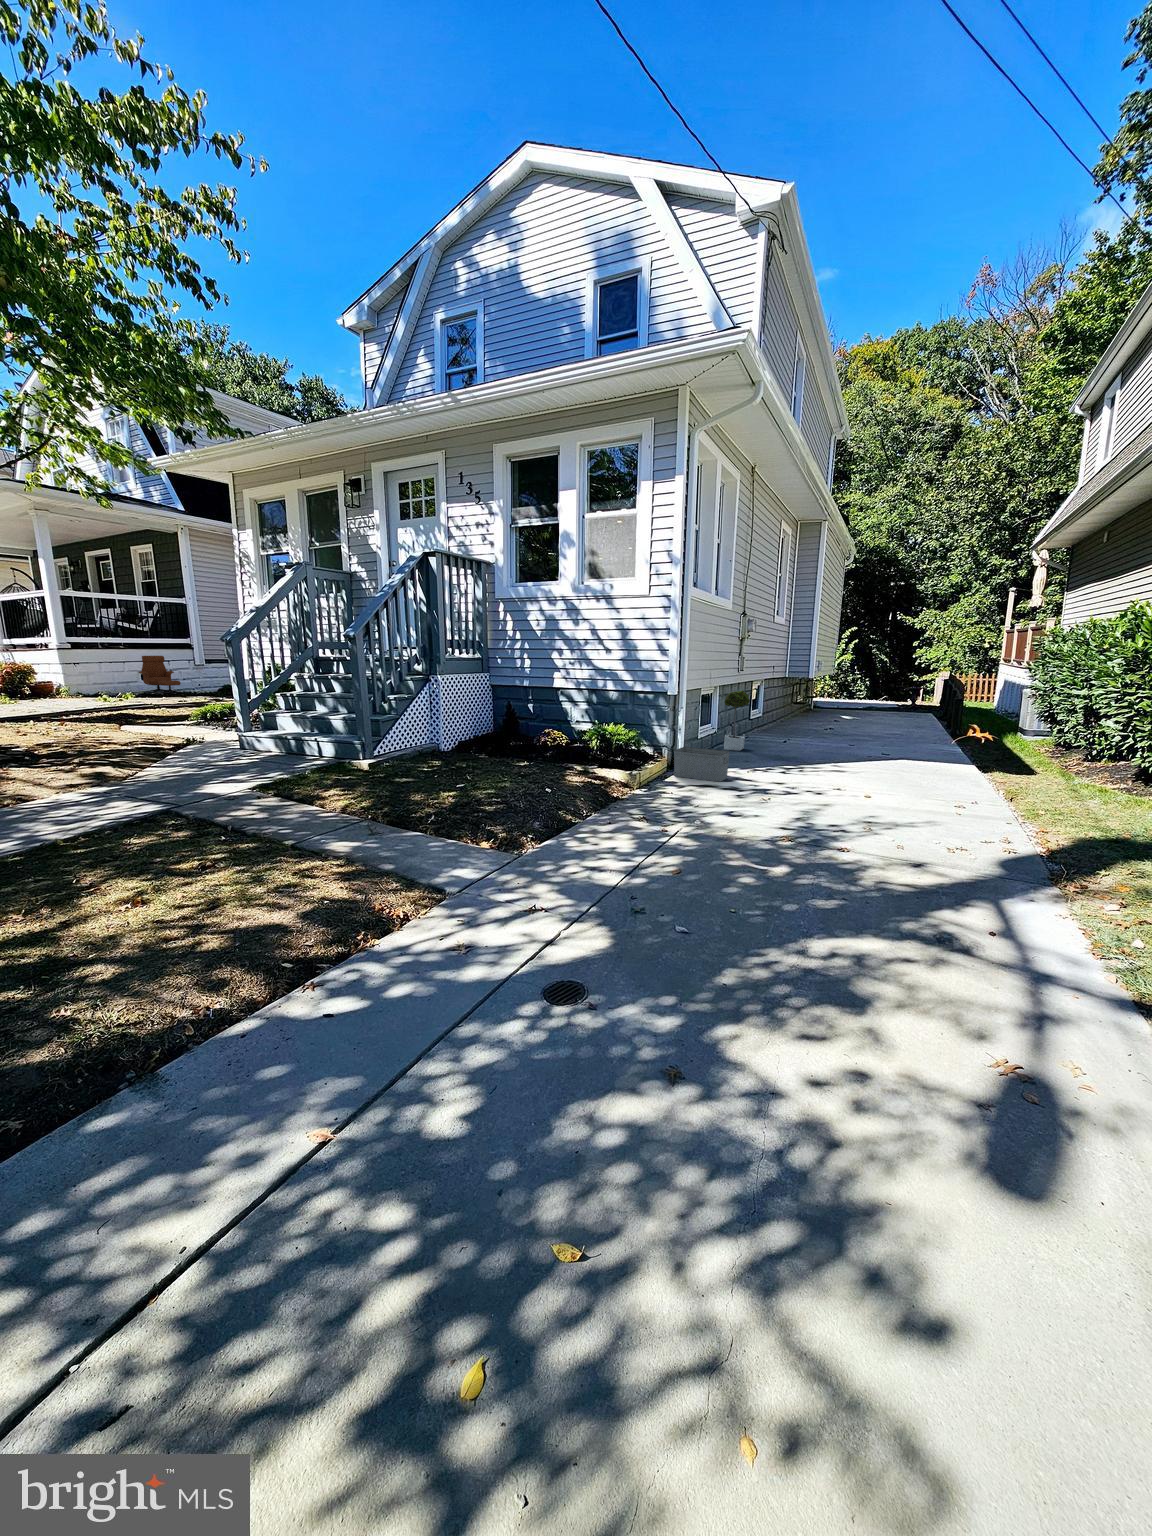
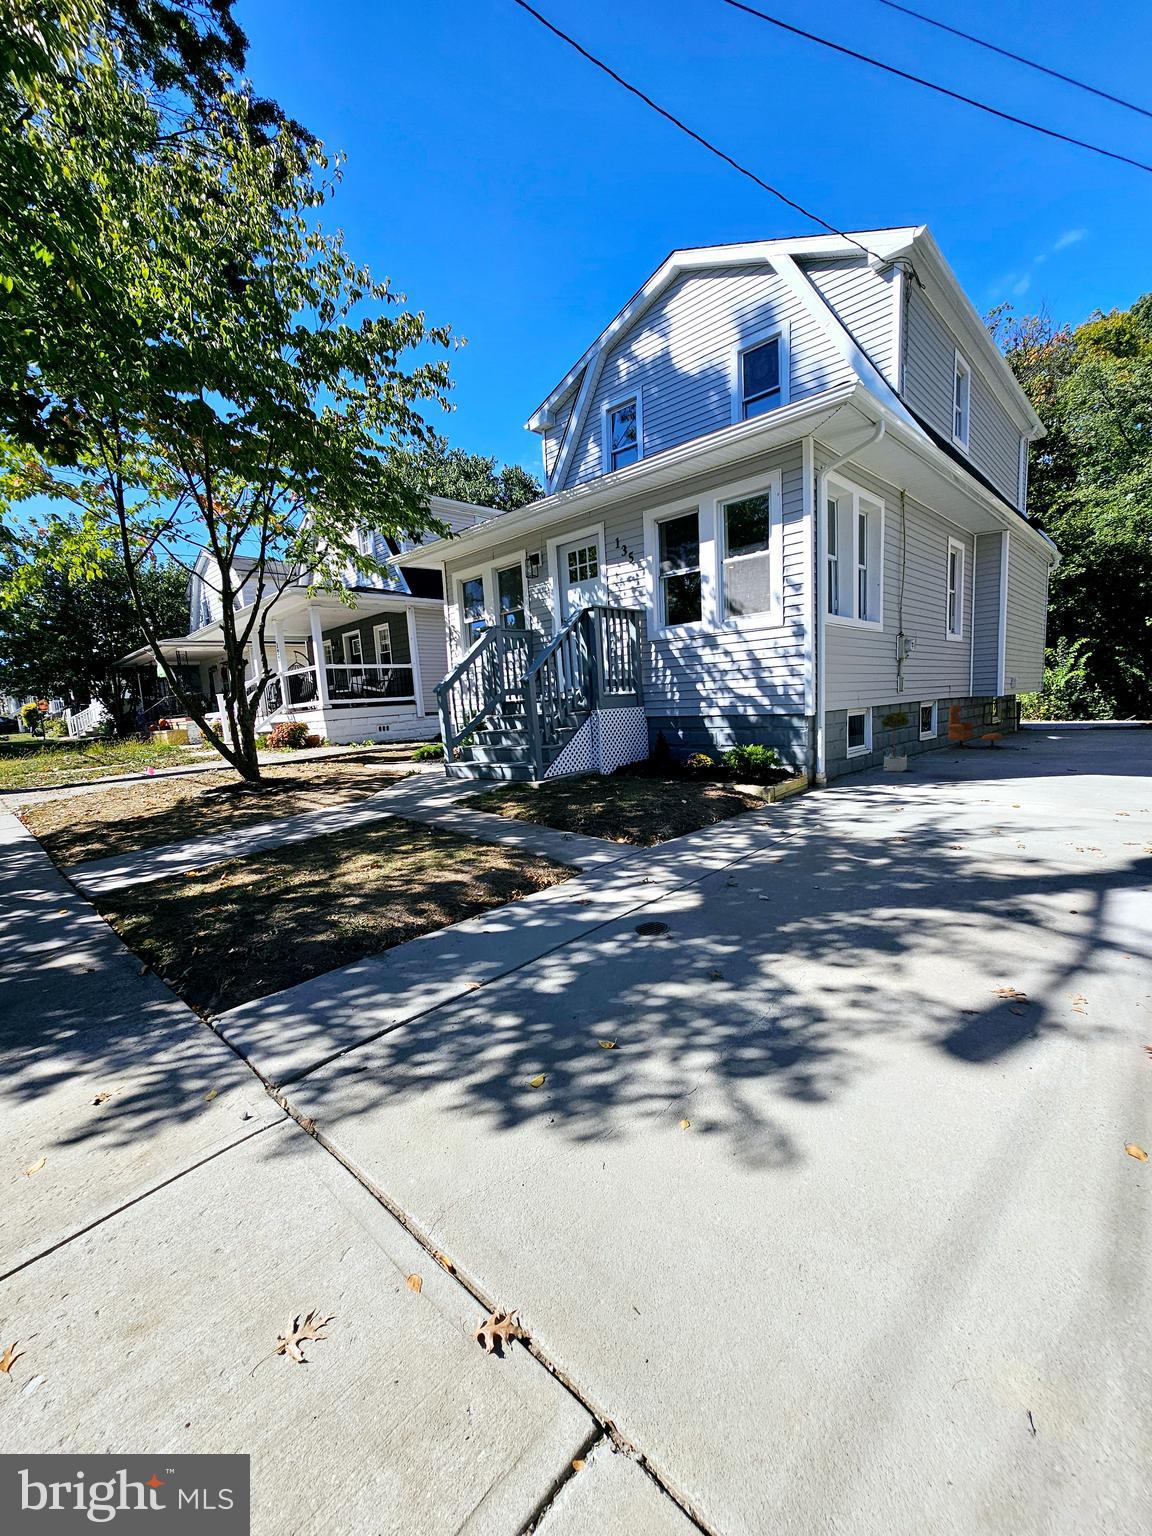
lounge chair: present [139,656,182,694] -> present [948,705,1004,750]
storage bin: present [674,747,730,782] -> none [816,766,873,797]

